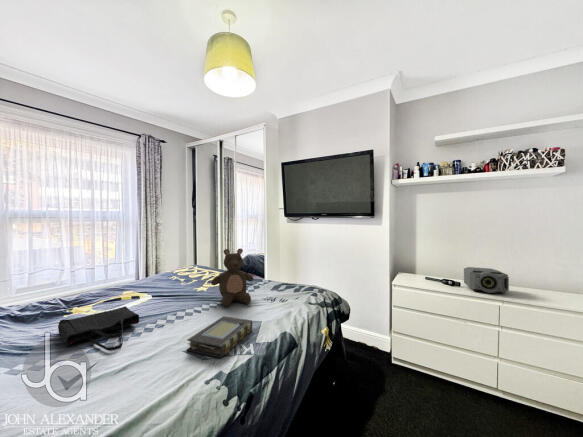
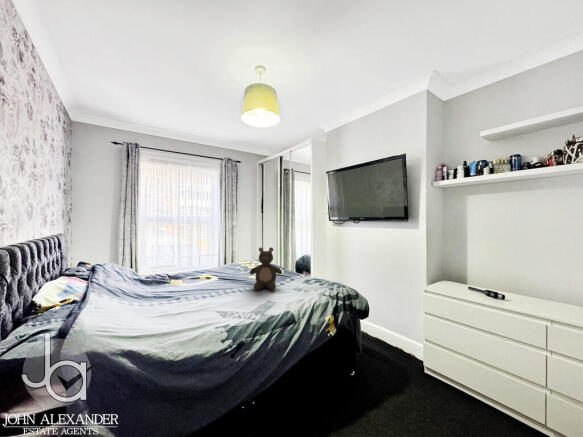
speaker: present [464,267,509,293] -> none [514,278,567,311]
tote bag: present [58,306,139,351] -> none [159,283,199,305]
book: present [187,316,252,358] -> none [216,295,263,318]

